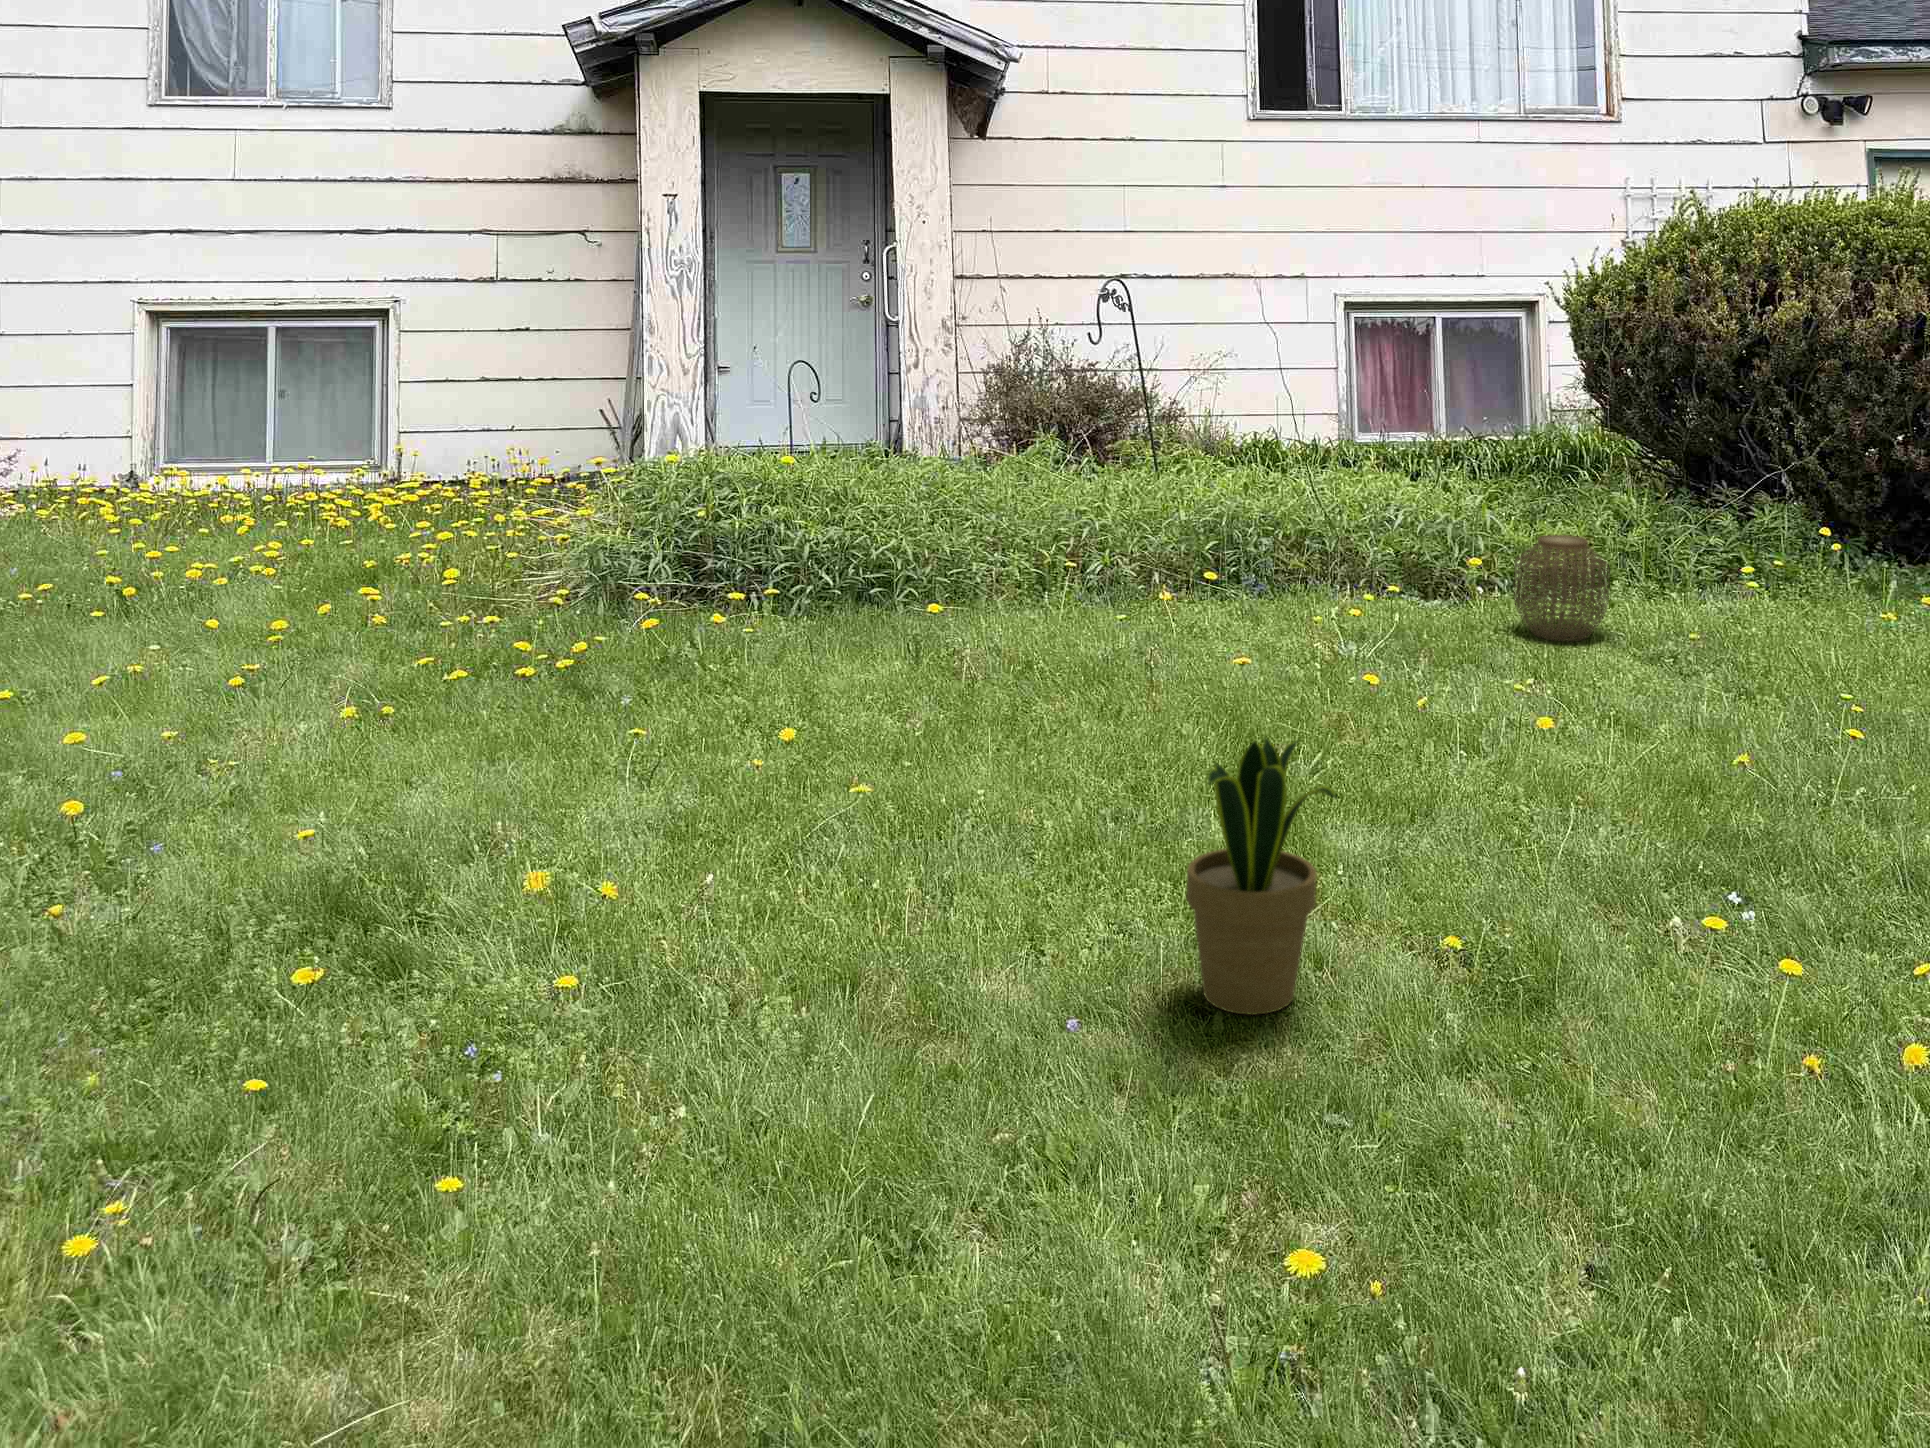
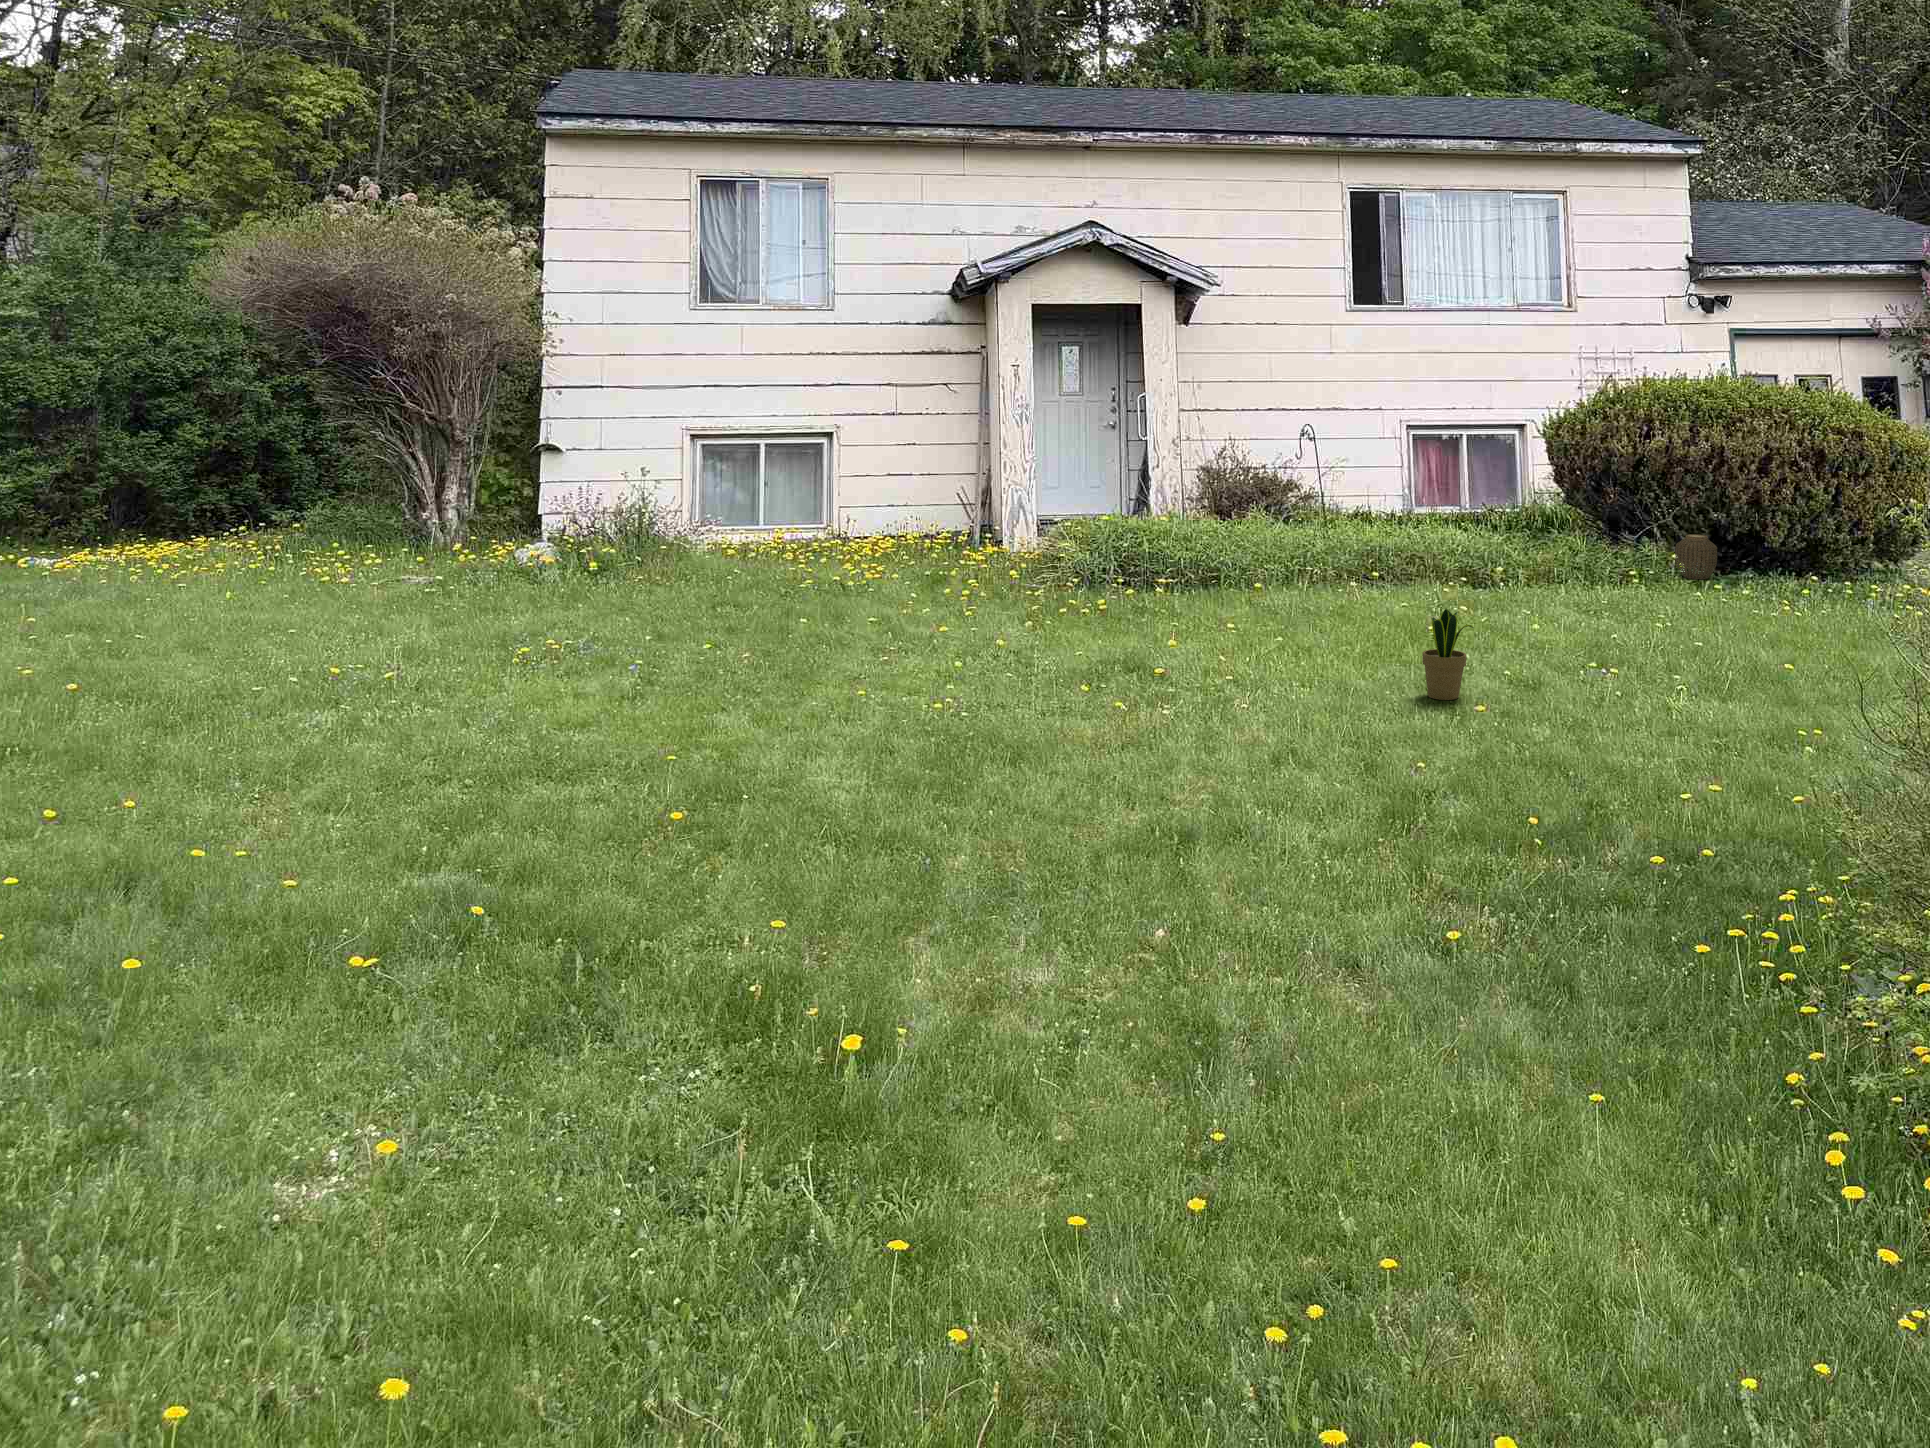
woven basket: present [1513,535,1610,641] -> present [1675,534,1717,579]

